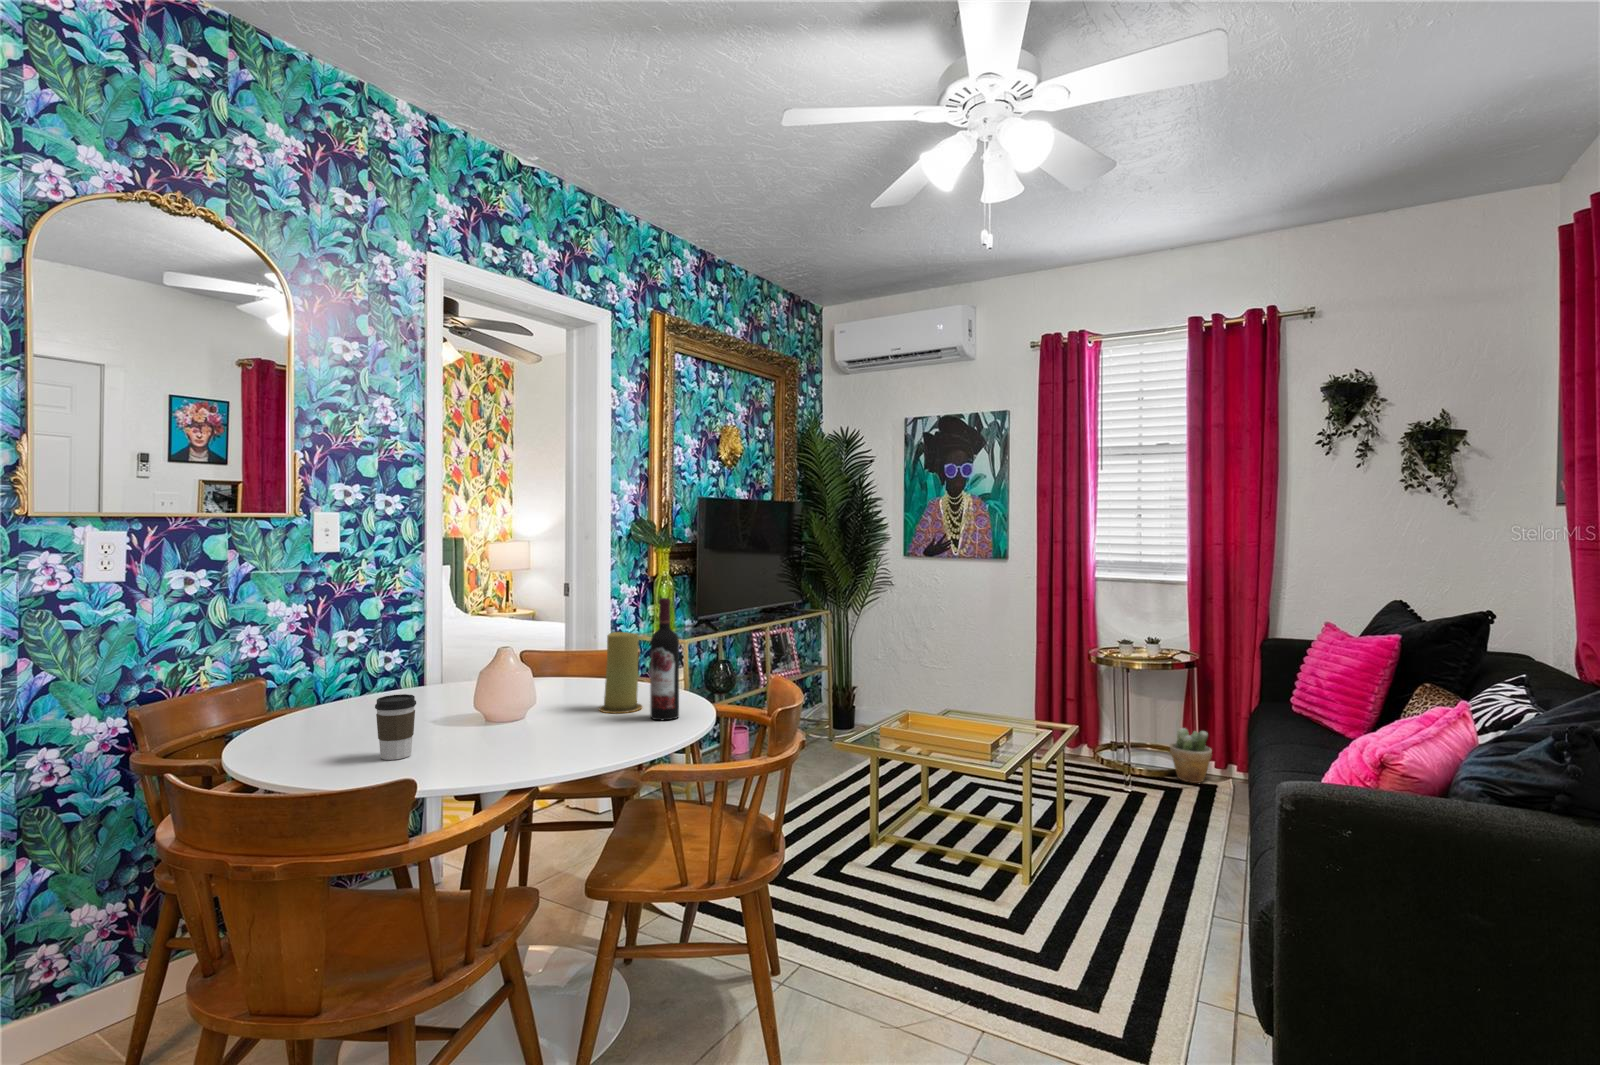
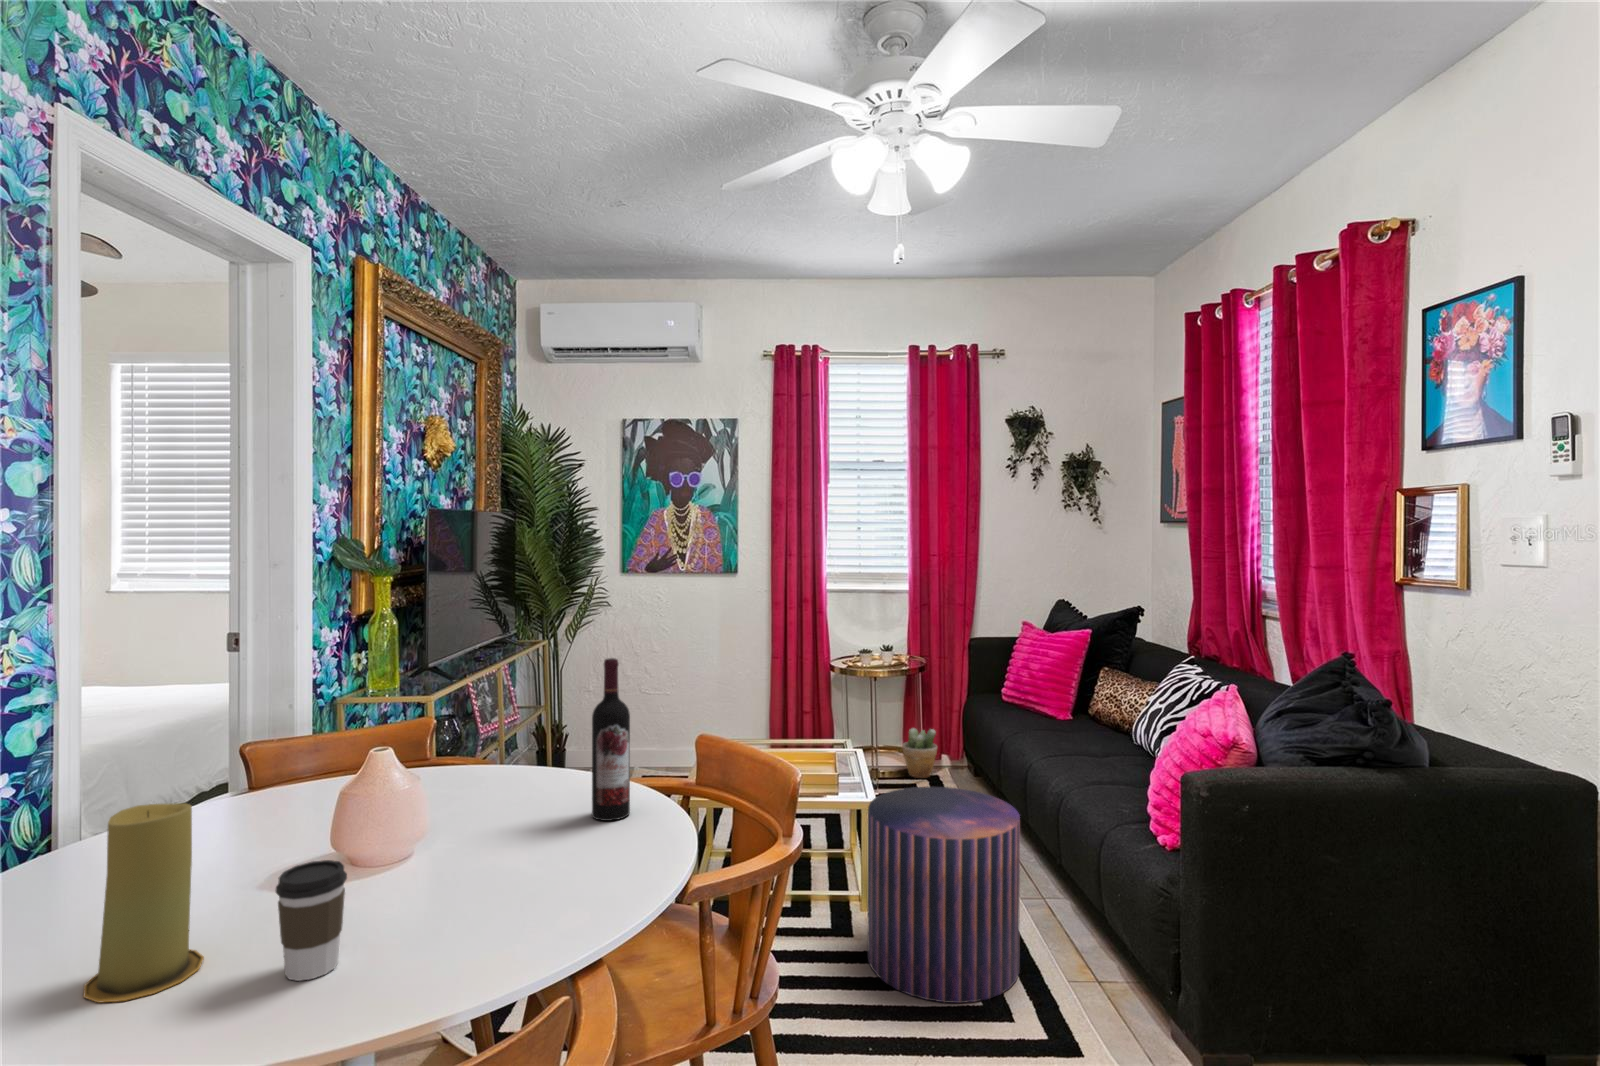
candle: present [599,632,643,713] -> present [84,803,204,1002]
pouf: none [989,766,1150,985] -> present [868,787,1020,1003]

